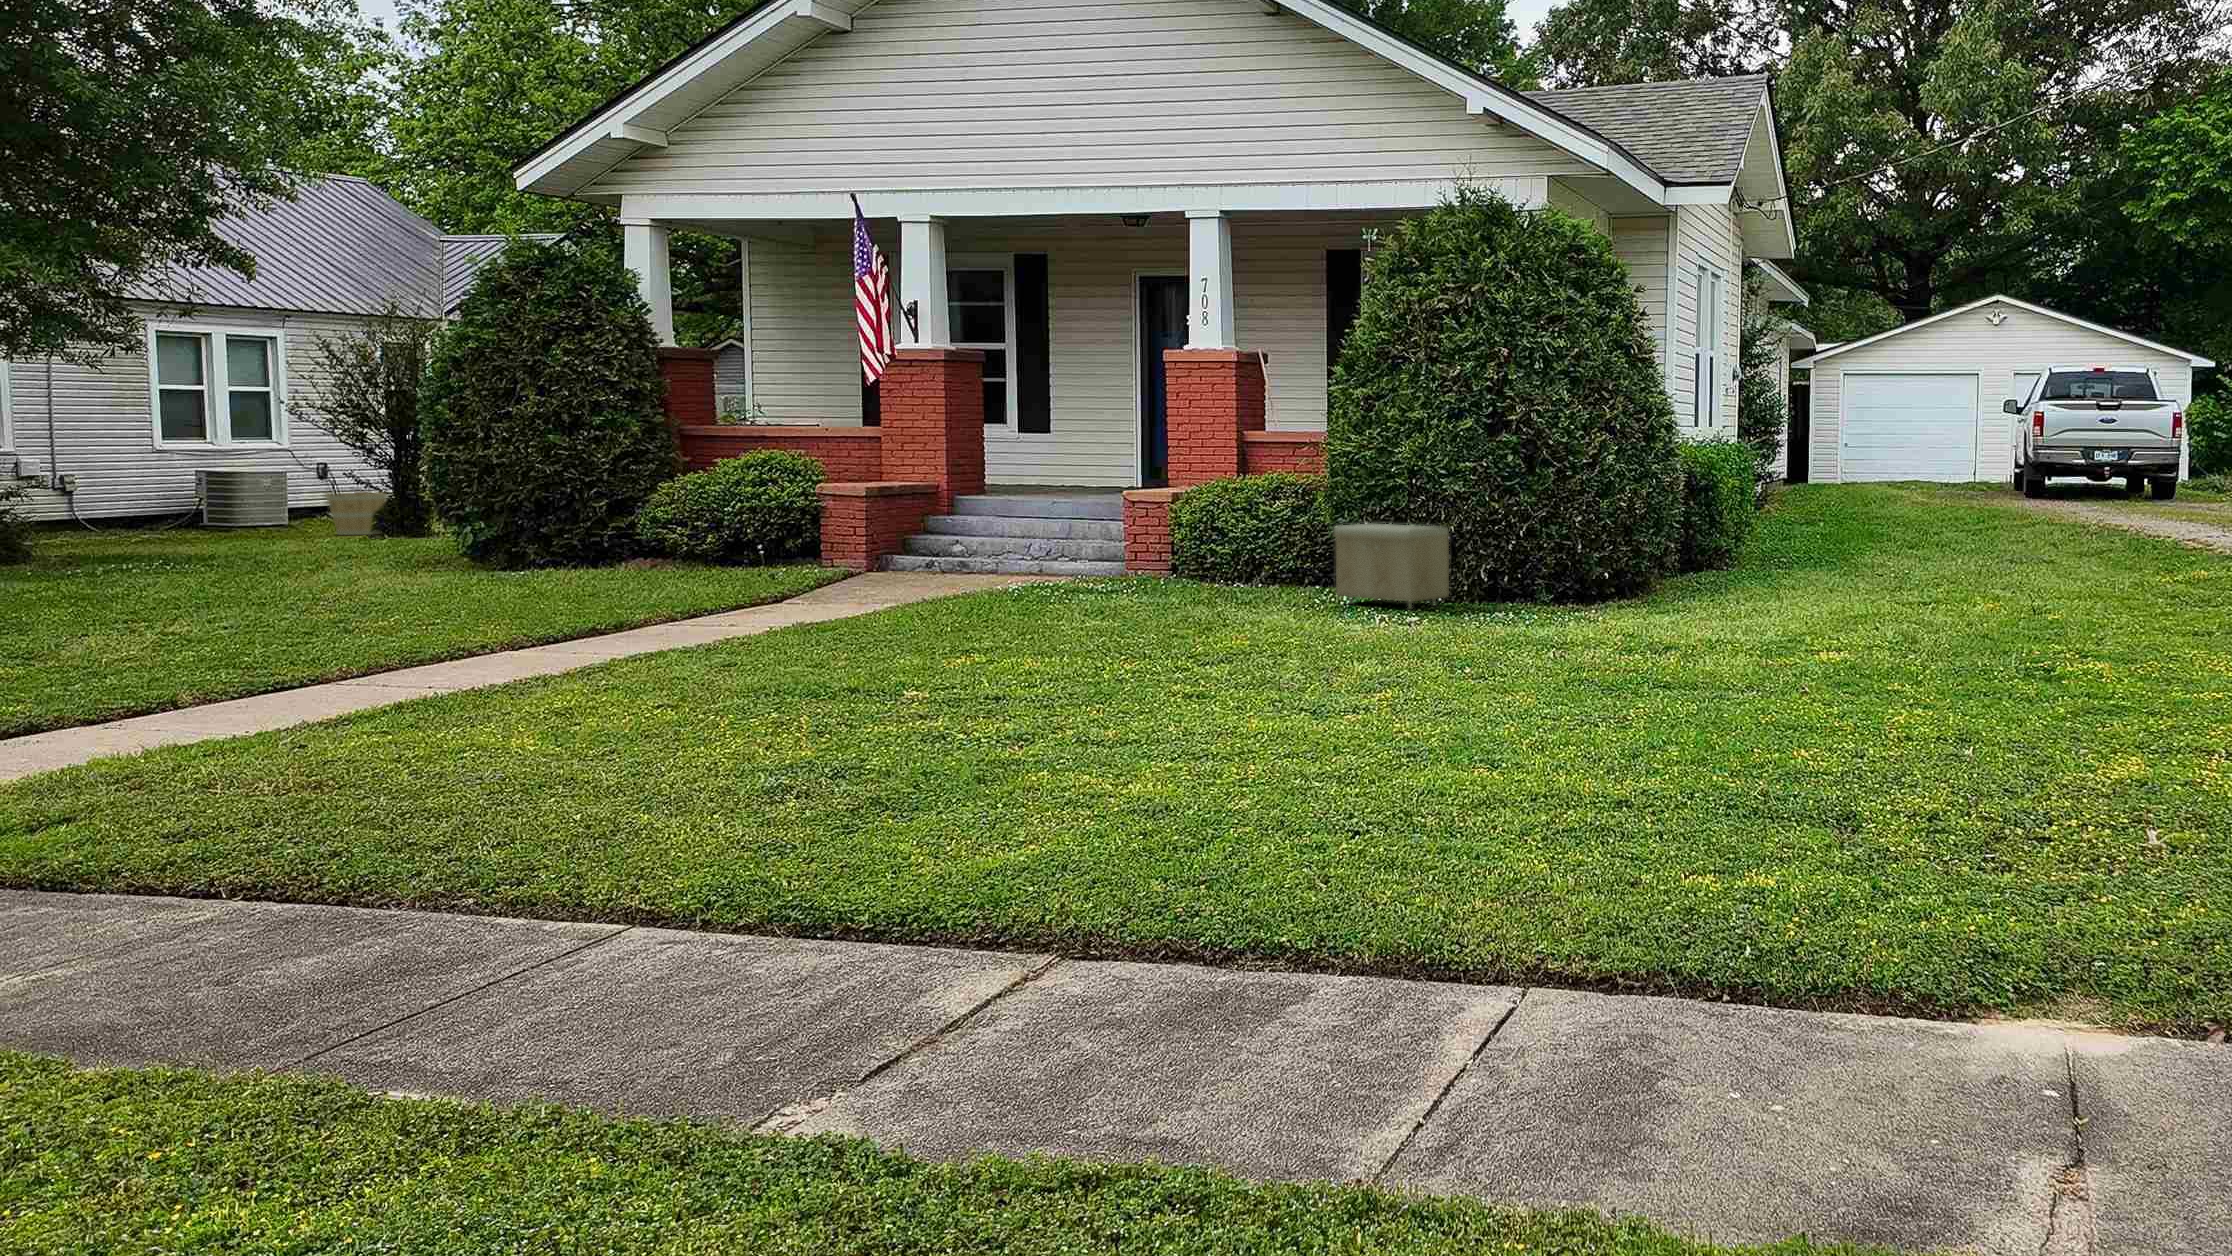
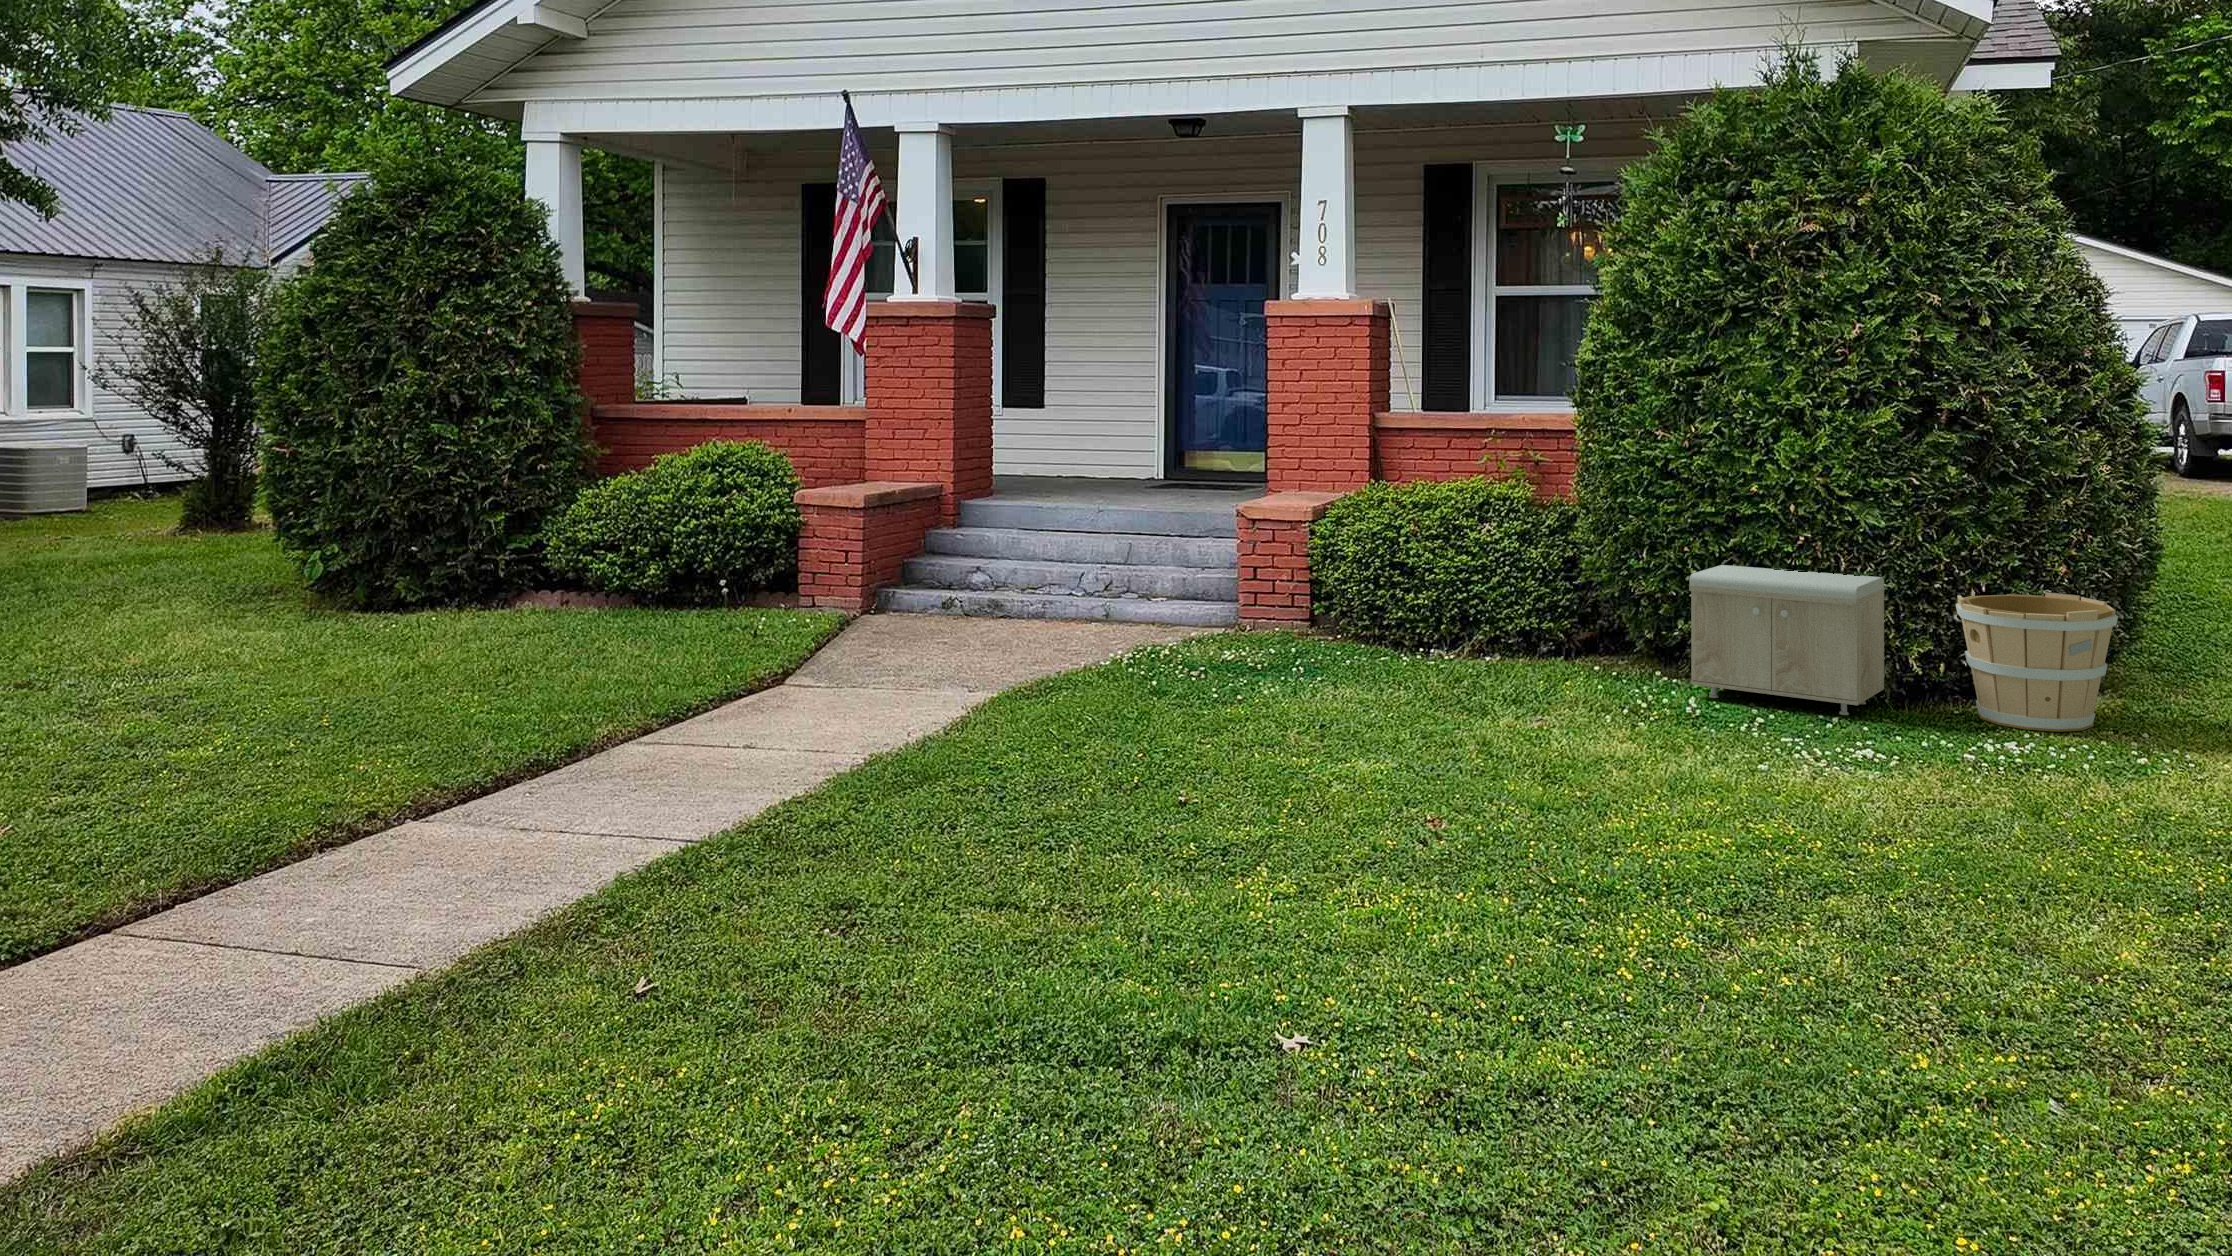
wooden bucket: present [326,491,387,535] -> present [1956,592,2118,732]

